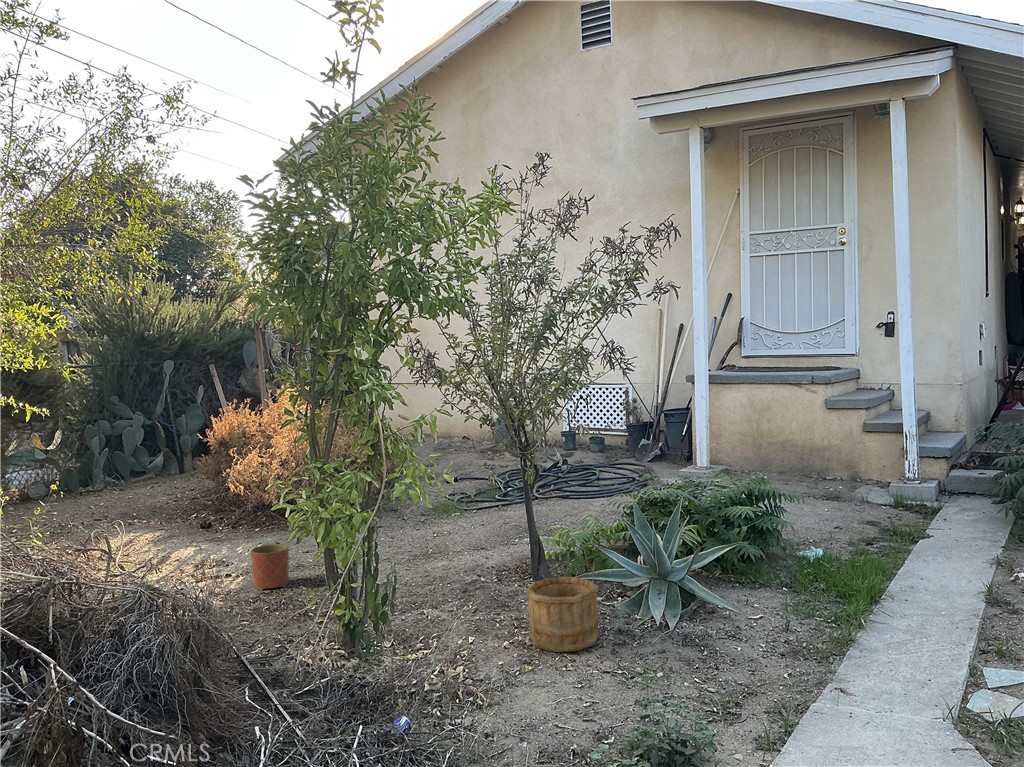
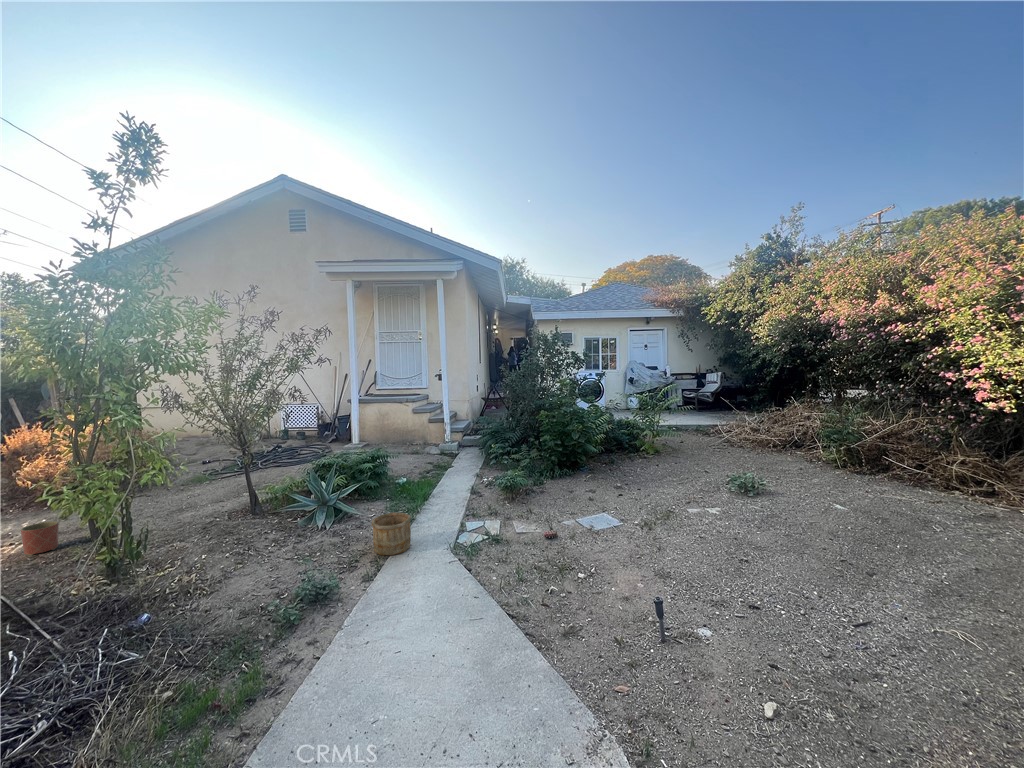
wooden bucket: present [526,577,599,652] -> present [371,512,411,555]

